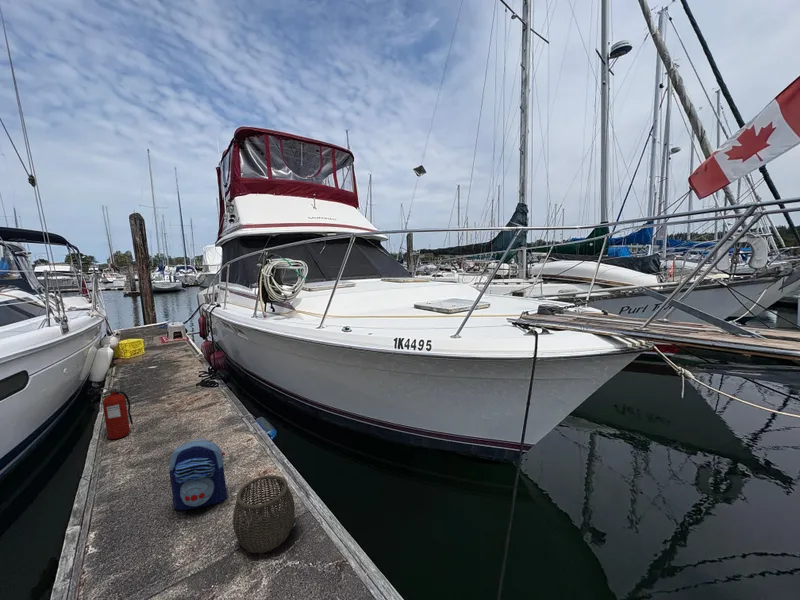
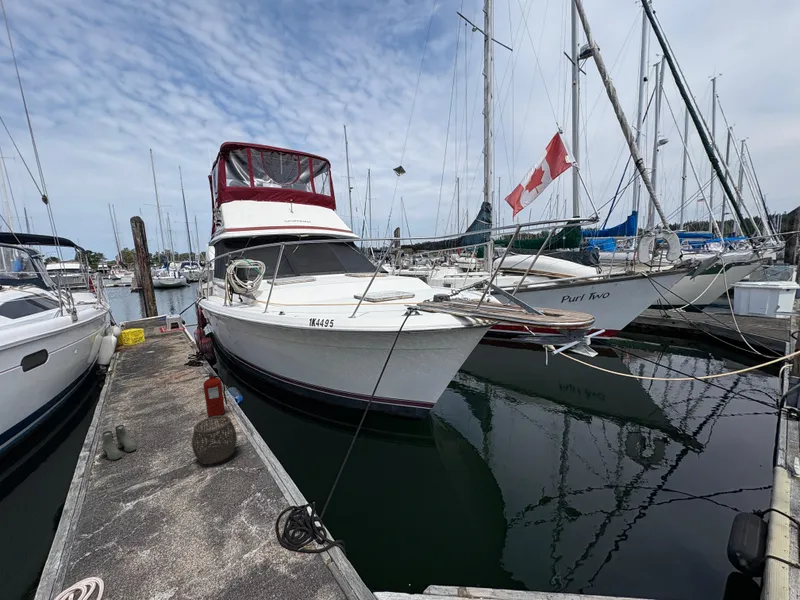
fire extinguisher: present [101,387,133,439] -> present [203,372,227,417]
backpack: present [169,439,227,511] -> none [151,393,194,443]
boots: none [99,485,148,541] -> present [102,425,136,460]

